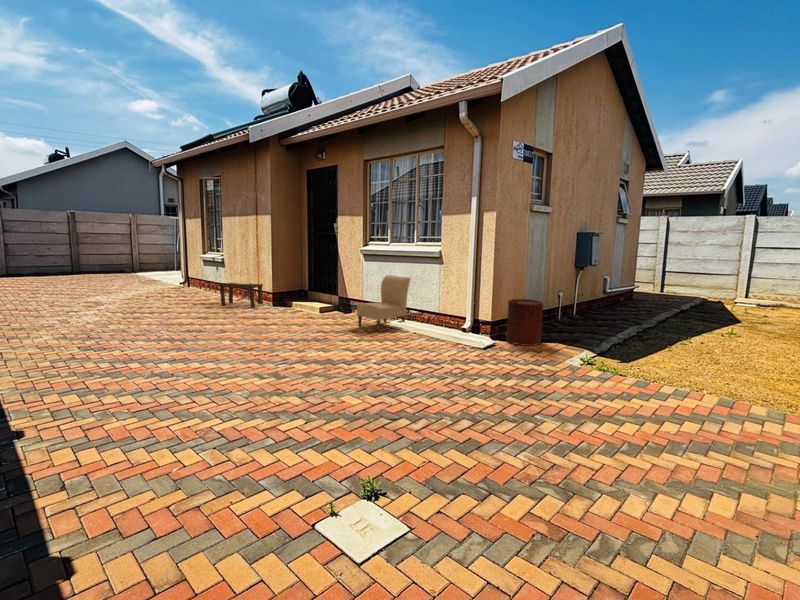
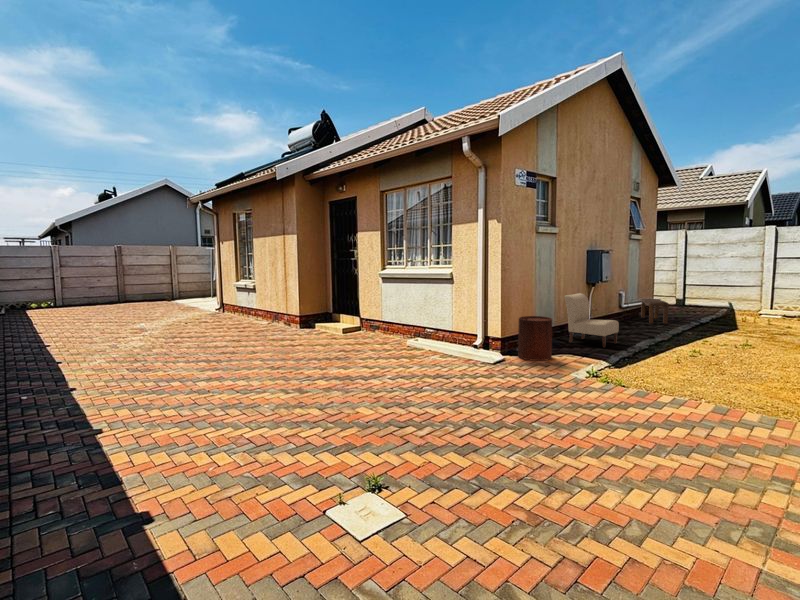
chair: present [357,275,410,332] -> present [565,293,619,347]
bench: present [219,283,263,308] -> present [641,299,669,324]

